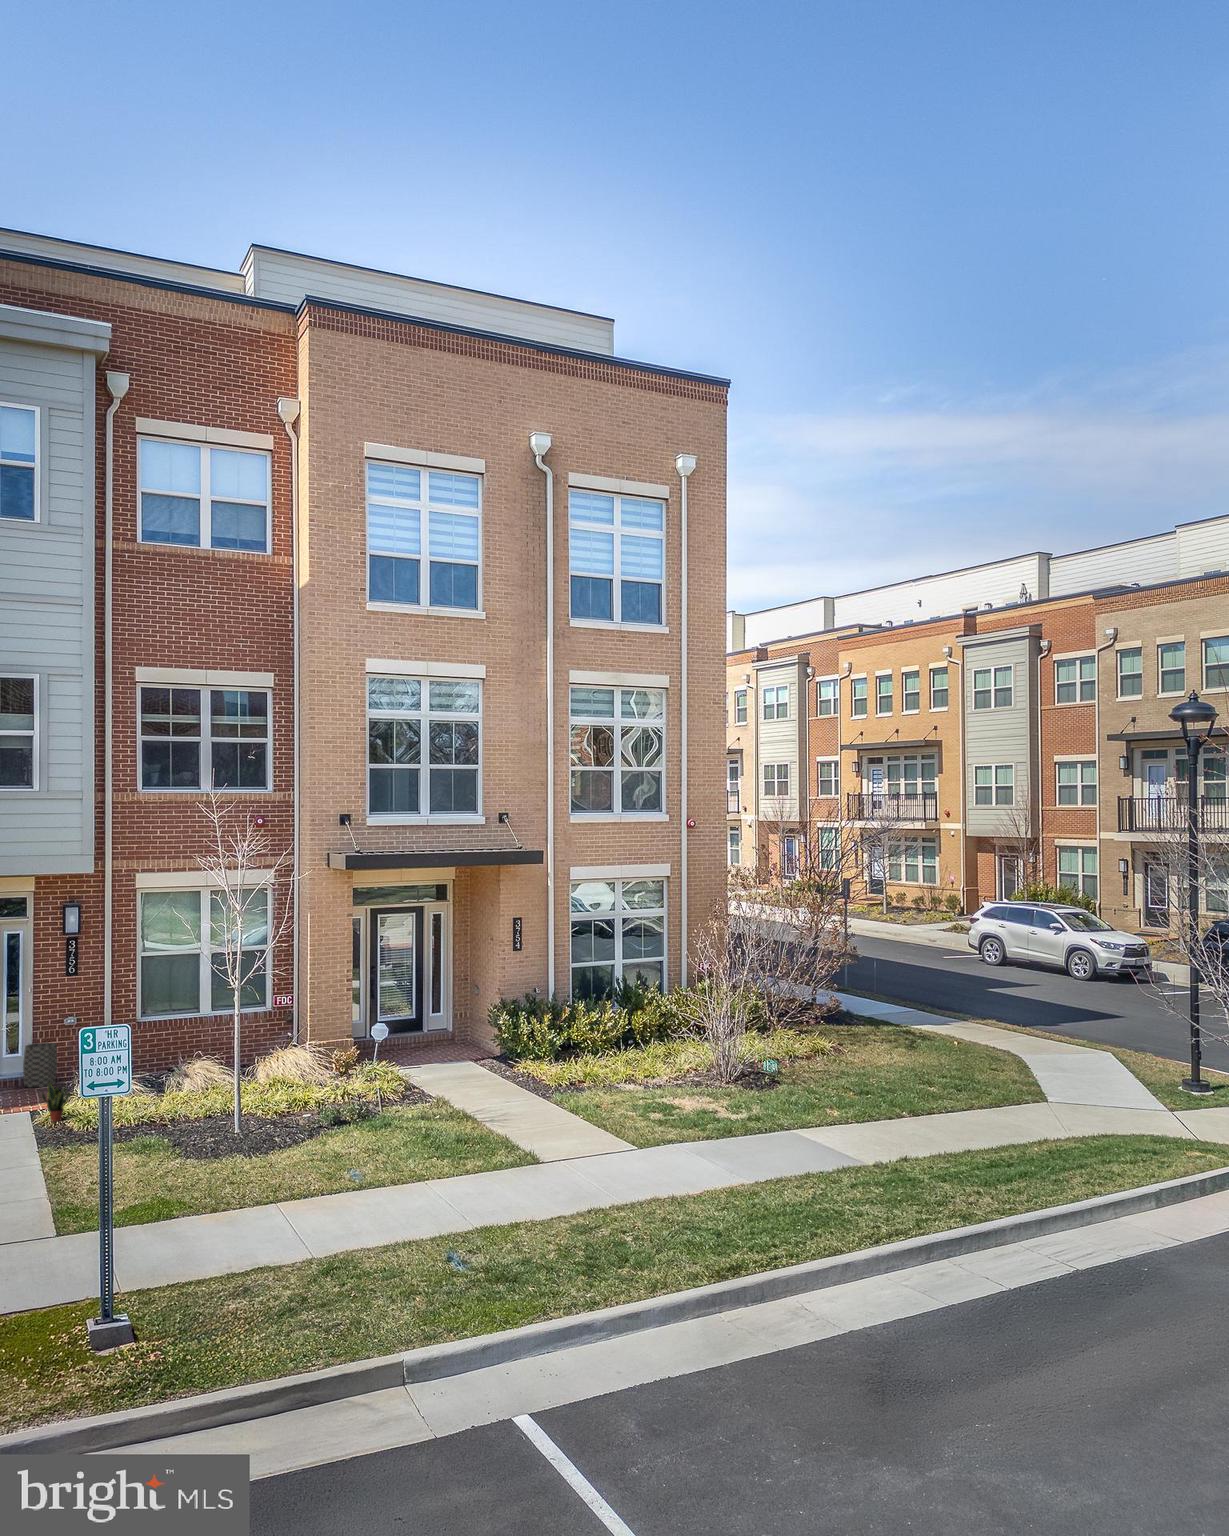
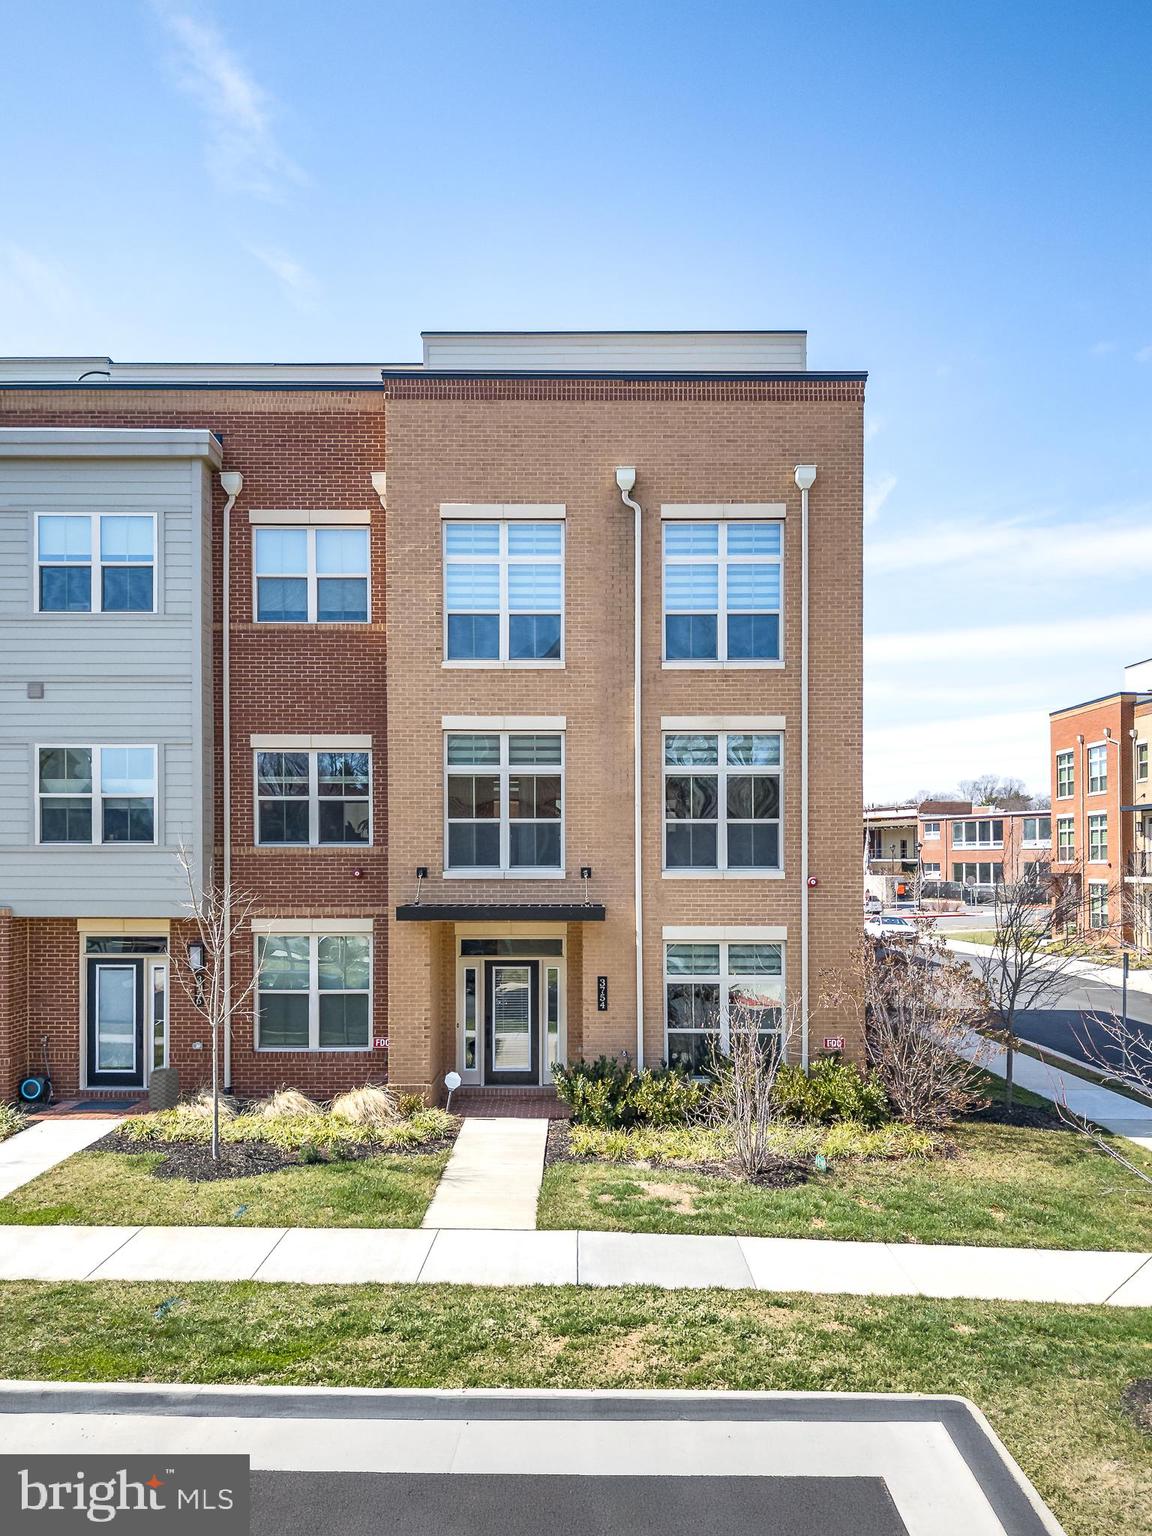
potted plant: present [42,1083,70,1122] -> none [92,1125,119,1162]

